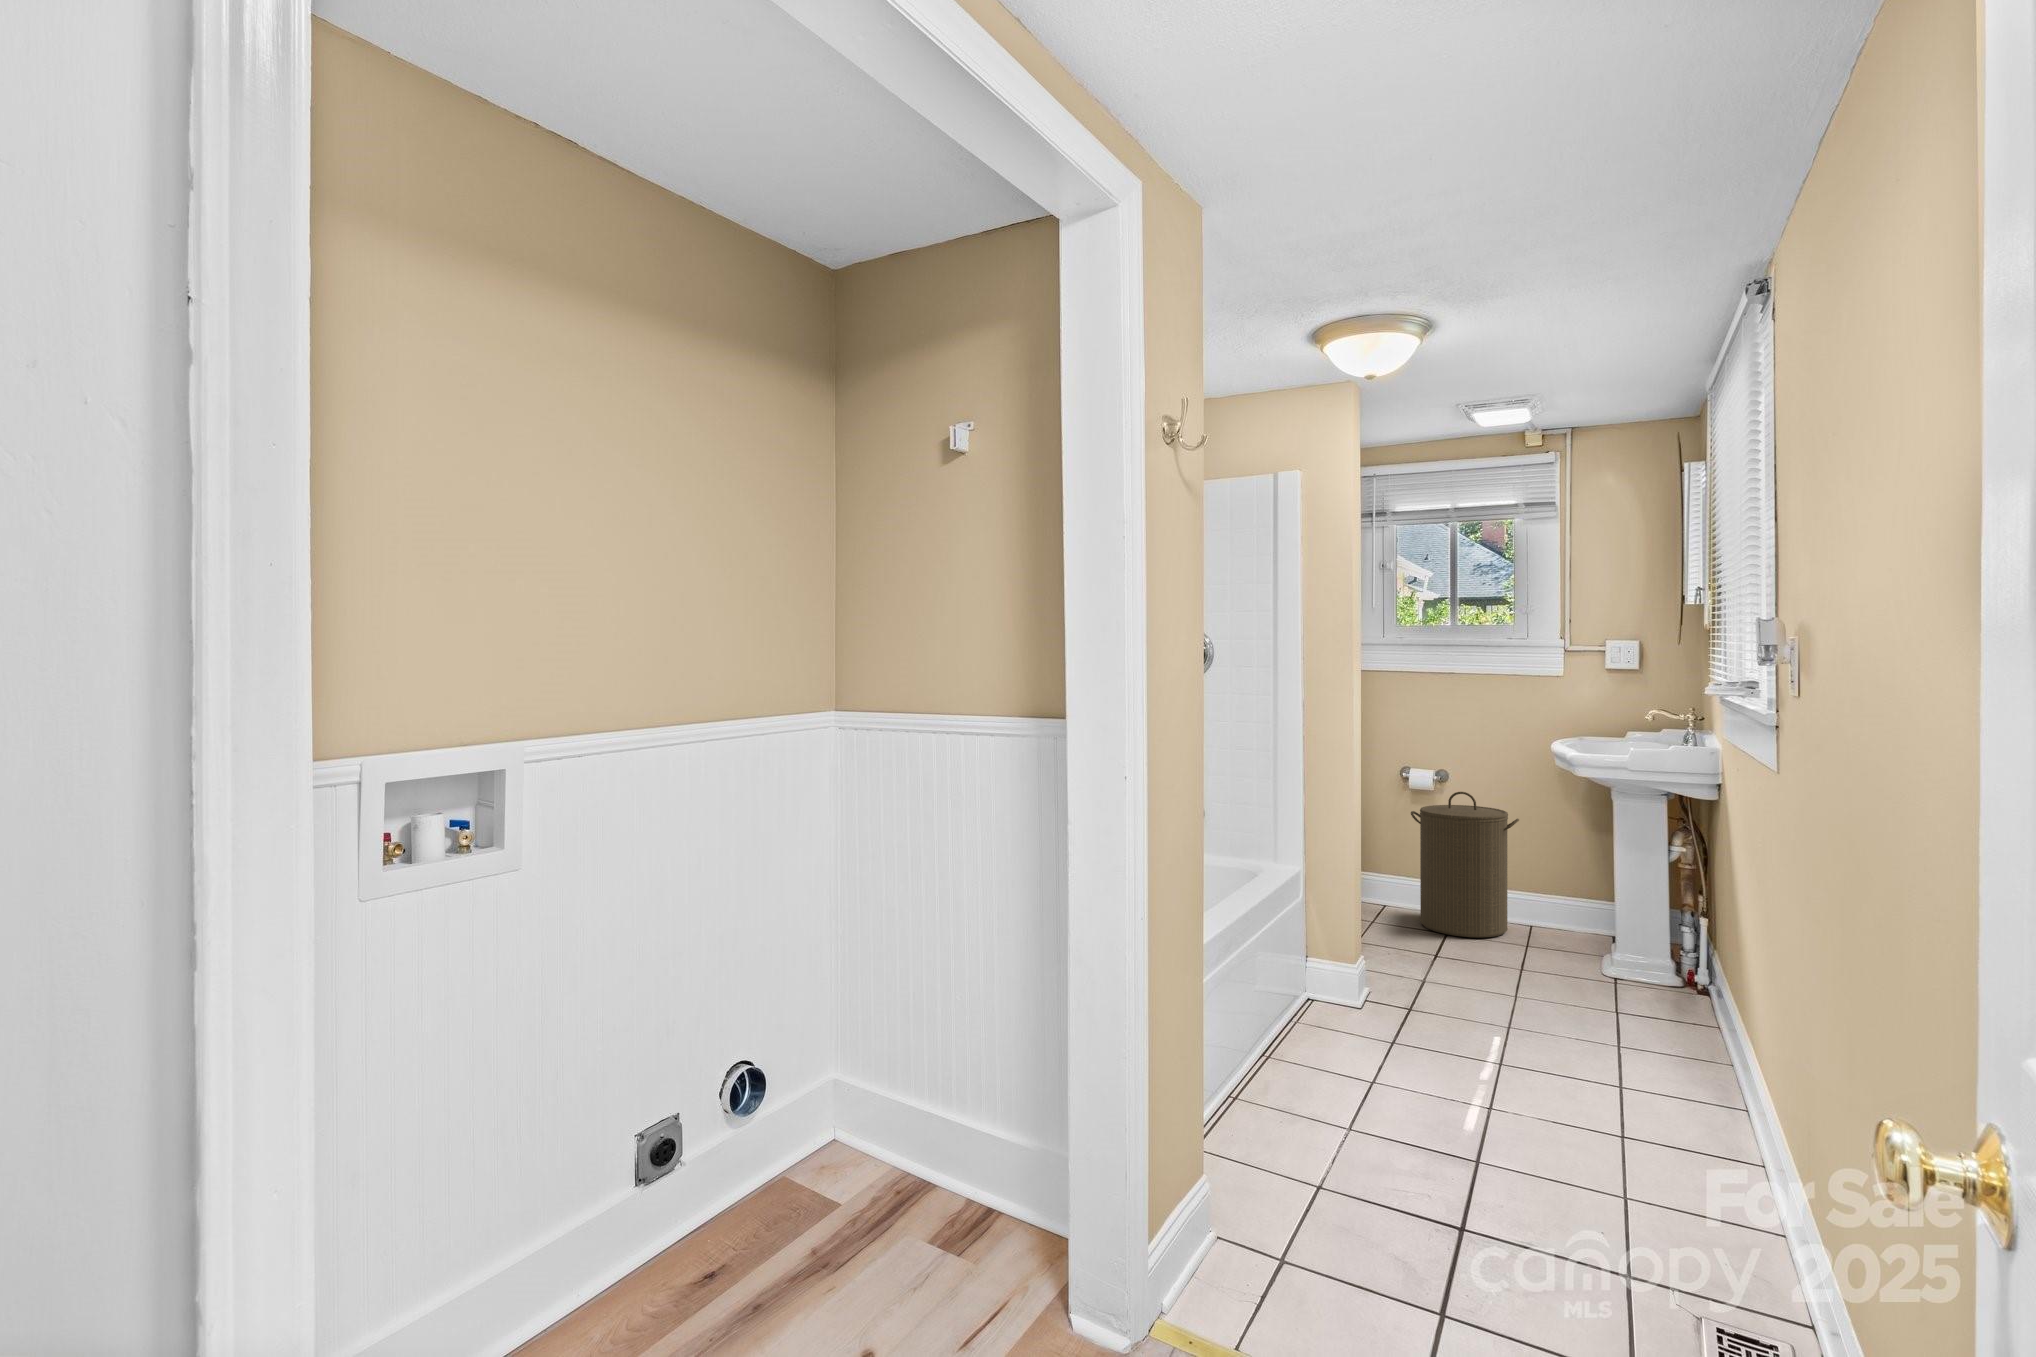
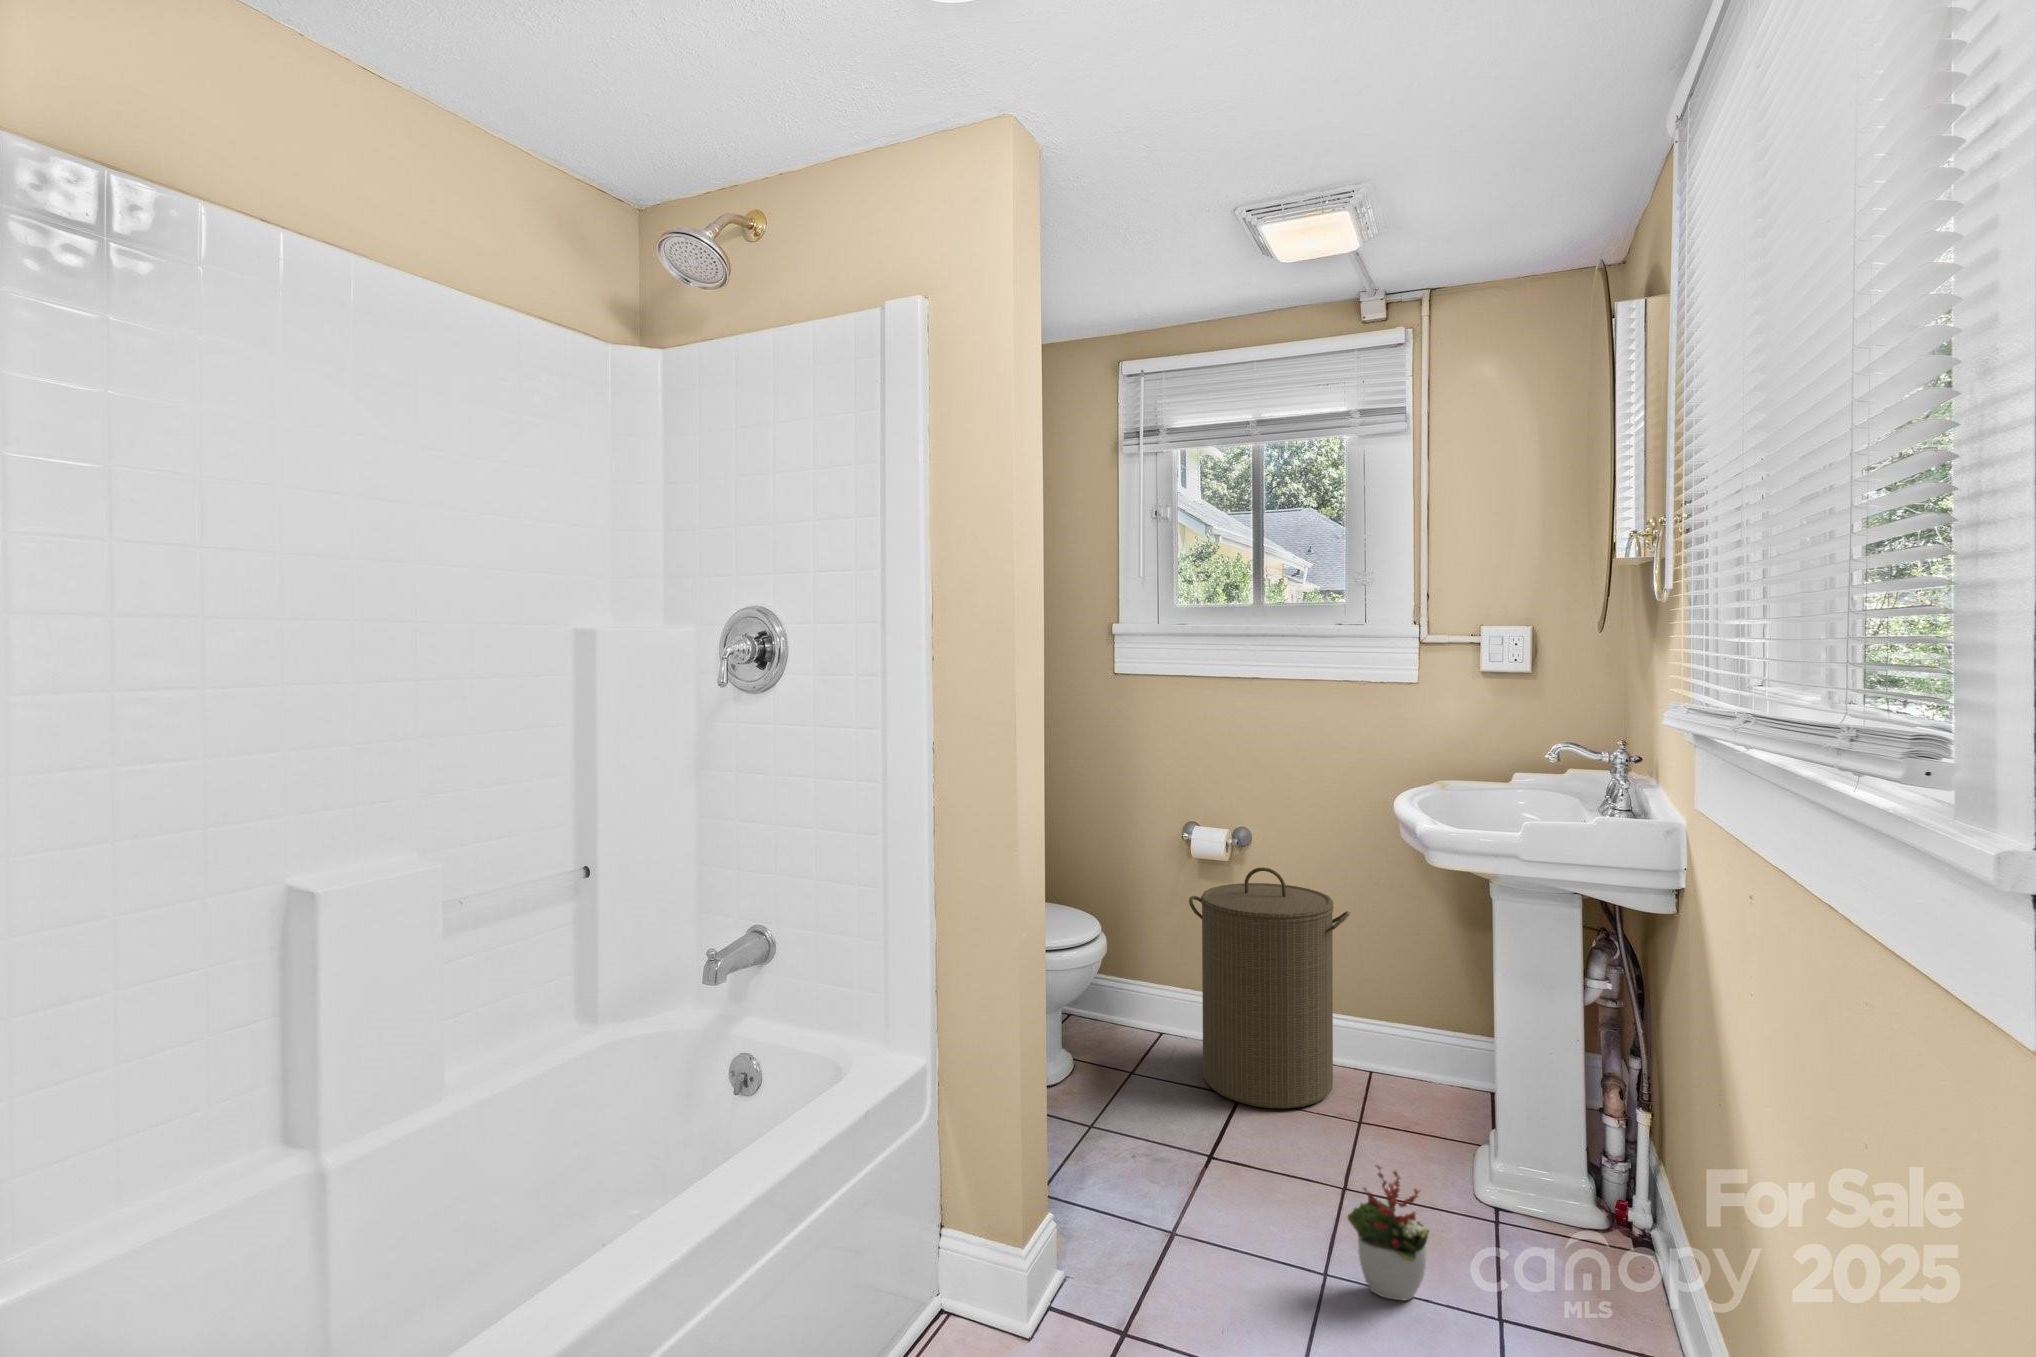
decorative plant: none [1529,934,1577,1005] -> present [1348,1165,1429,1300]

